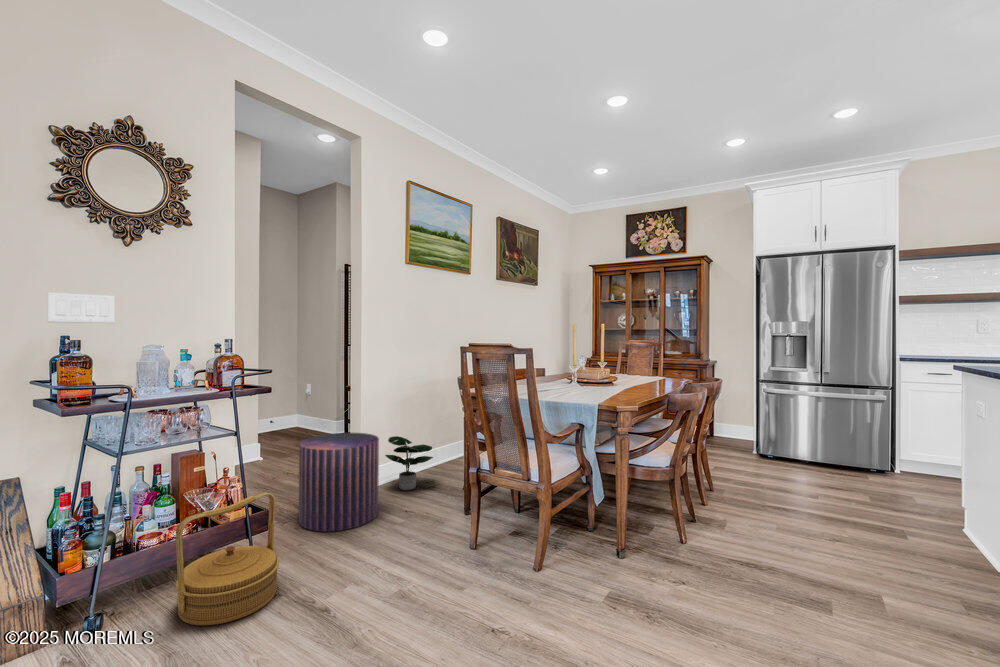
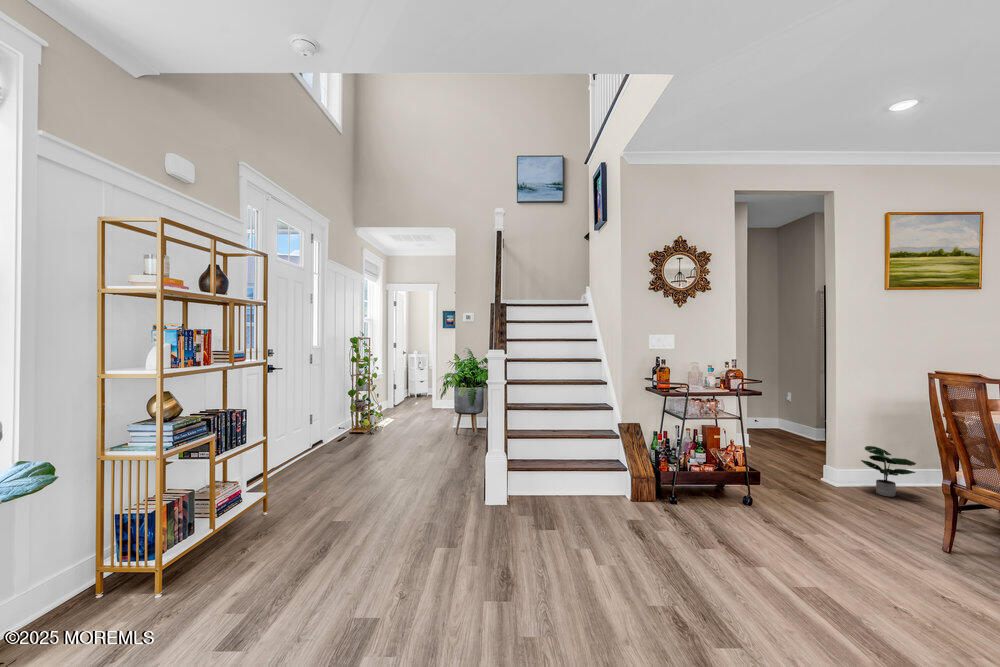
pouf: present [298,433,379,532] -> none [781,432,851,507]
woven basket: present [176,492,279,626] -> none [709,458,768,525]

